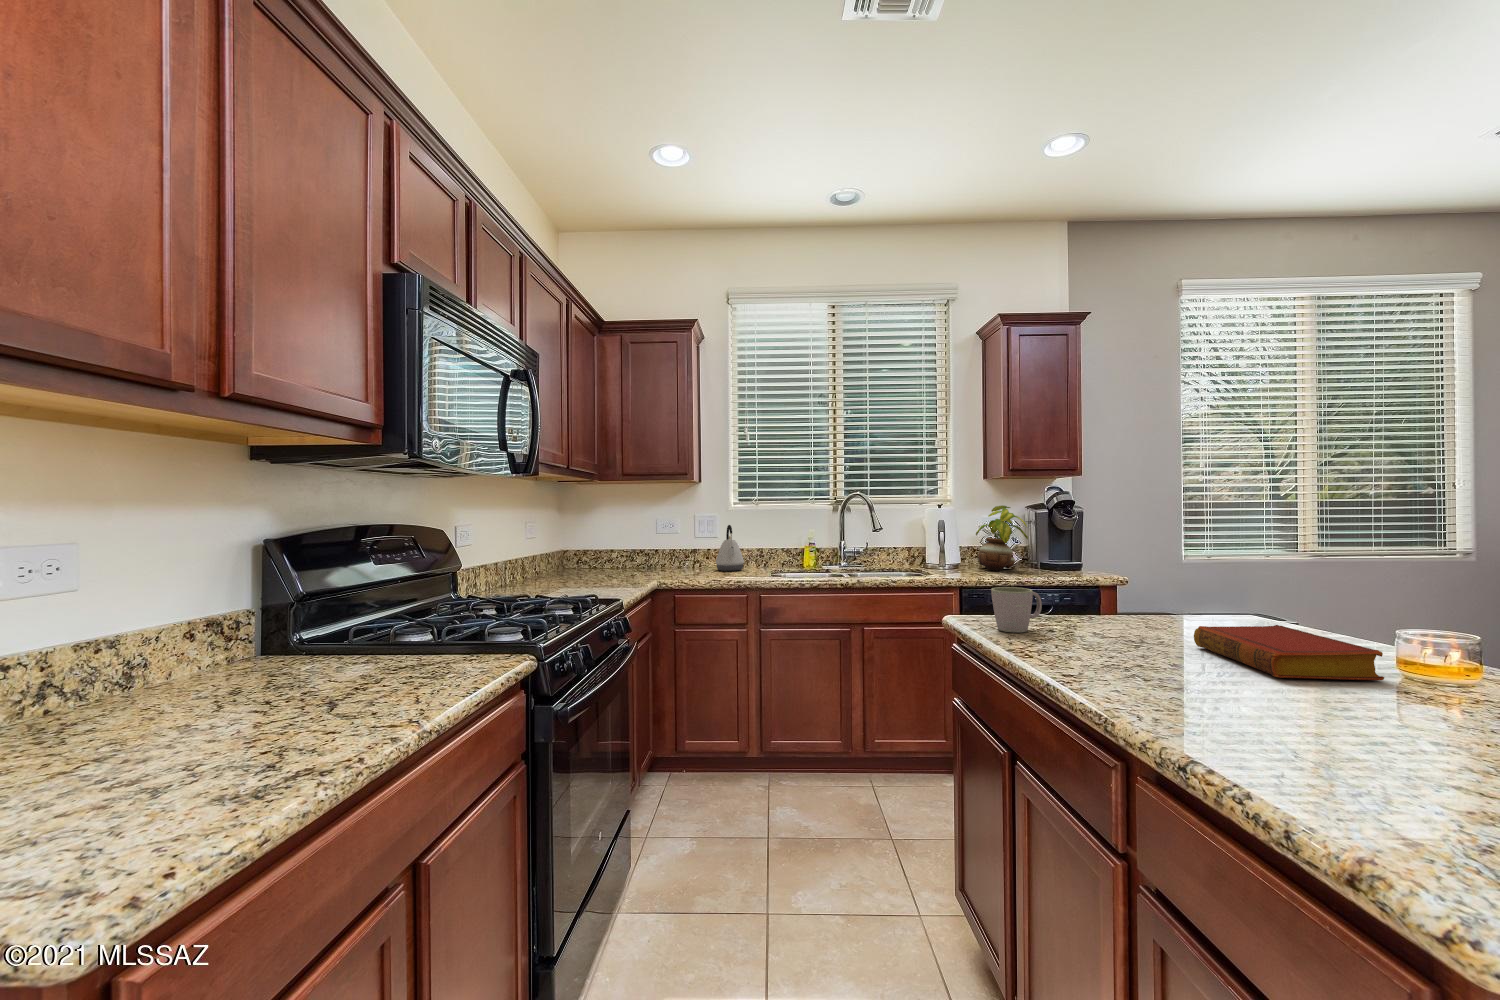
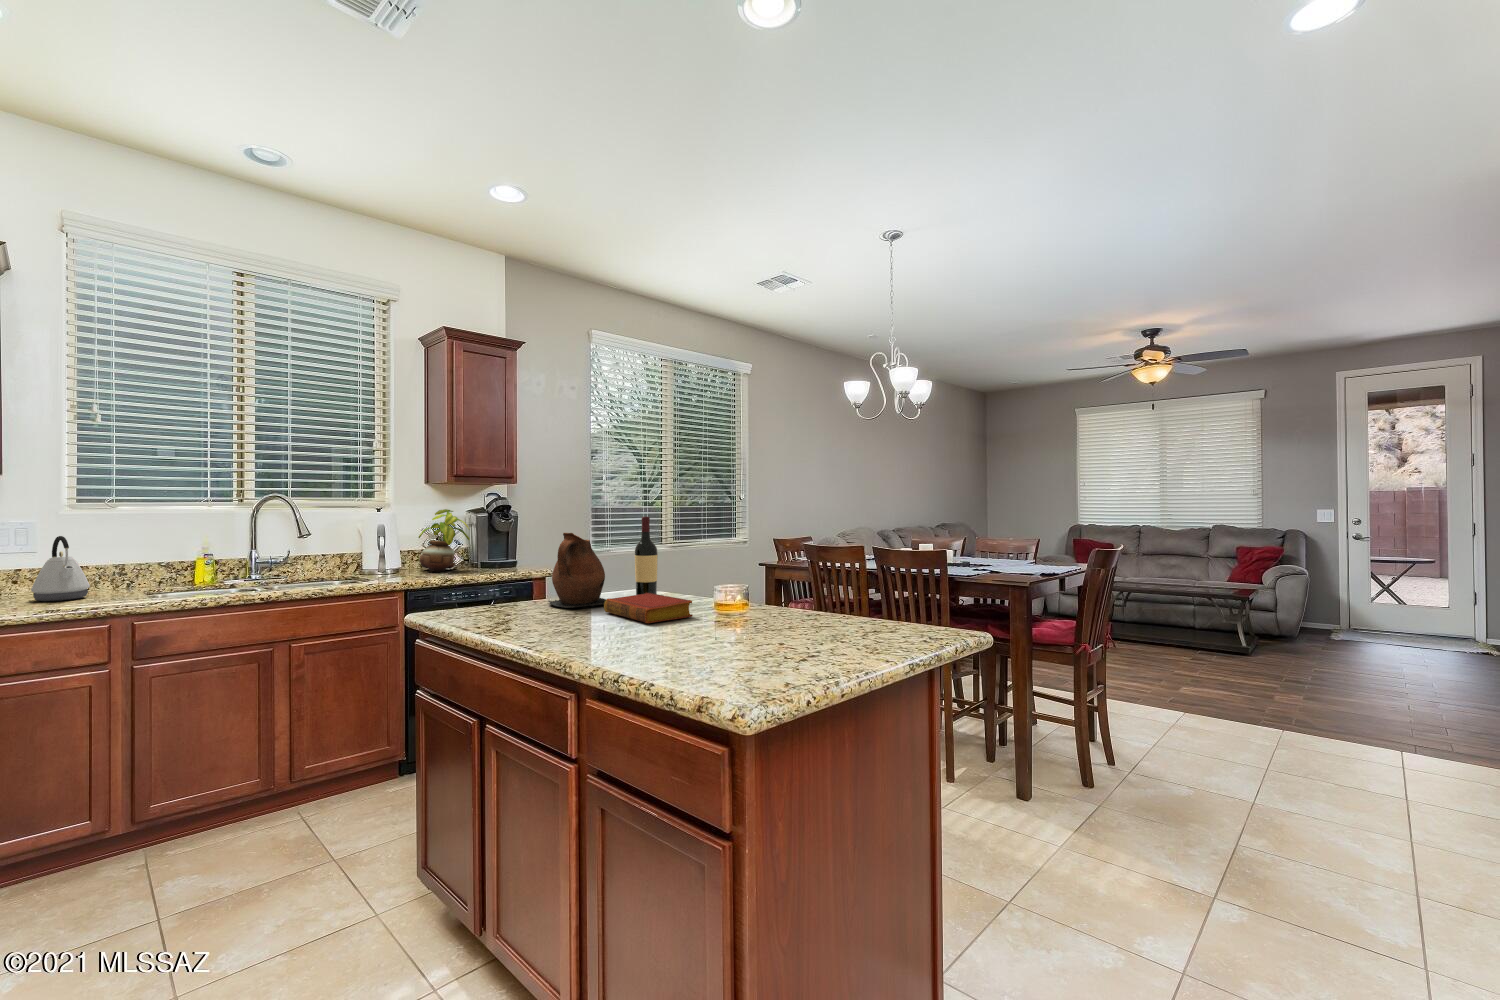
wine bottle: none [1252,506,1298,640] -> present [635,517,658,595]
ceramic pitcher: none [1103,527,1214,636] -> present [549,533,606,608]
mug: present [991,587,1042,632] -> none [463,584,503,621]

